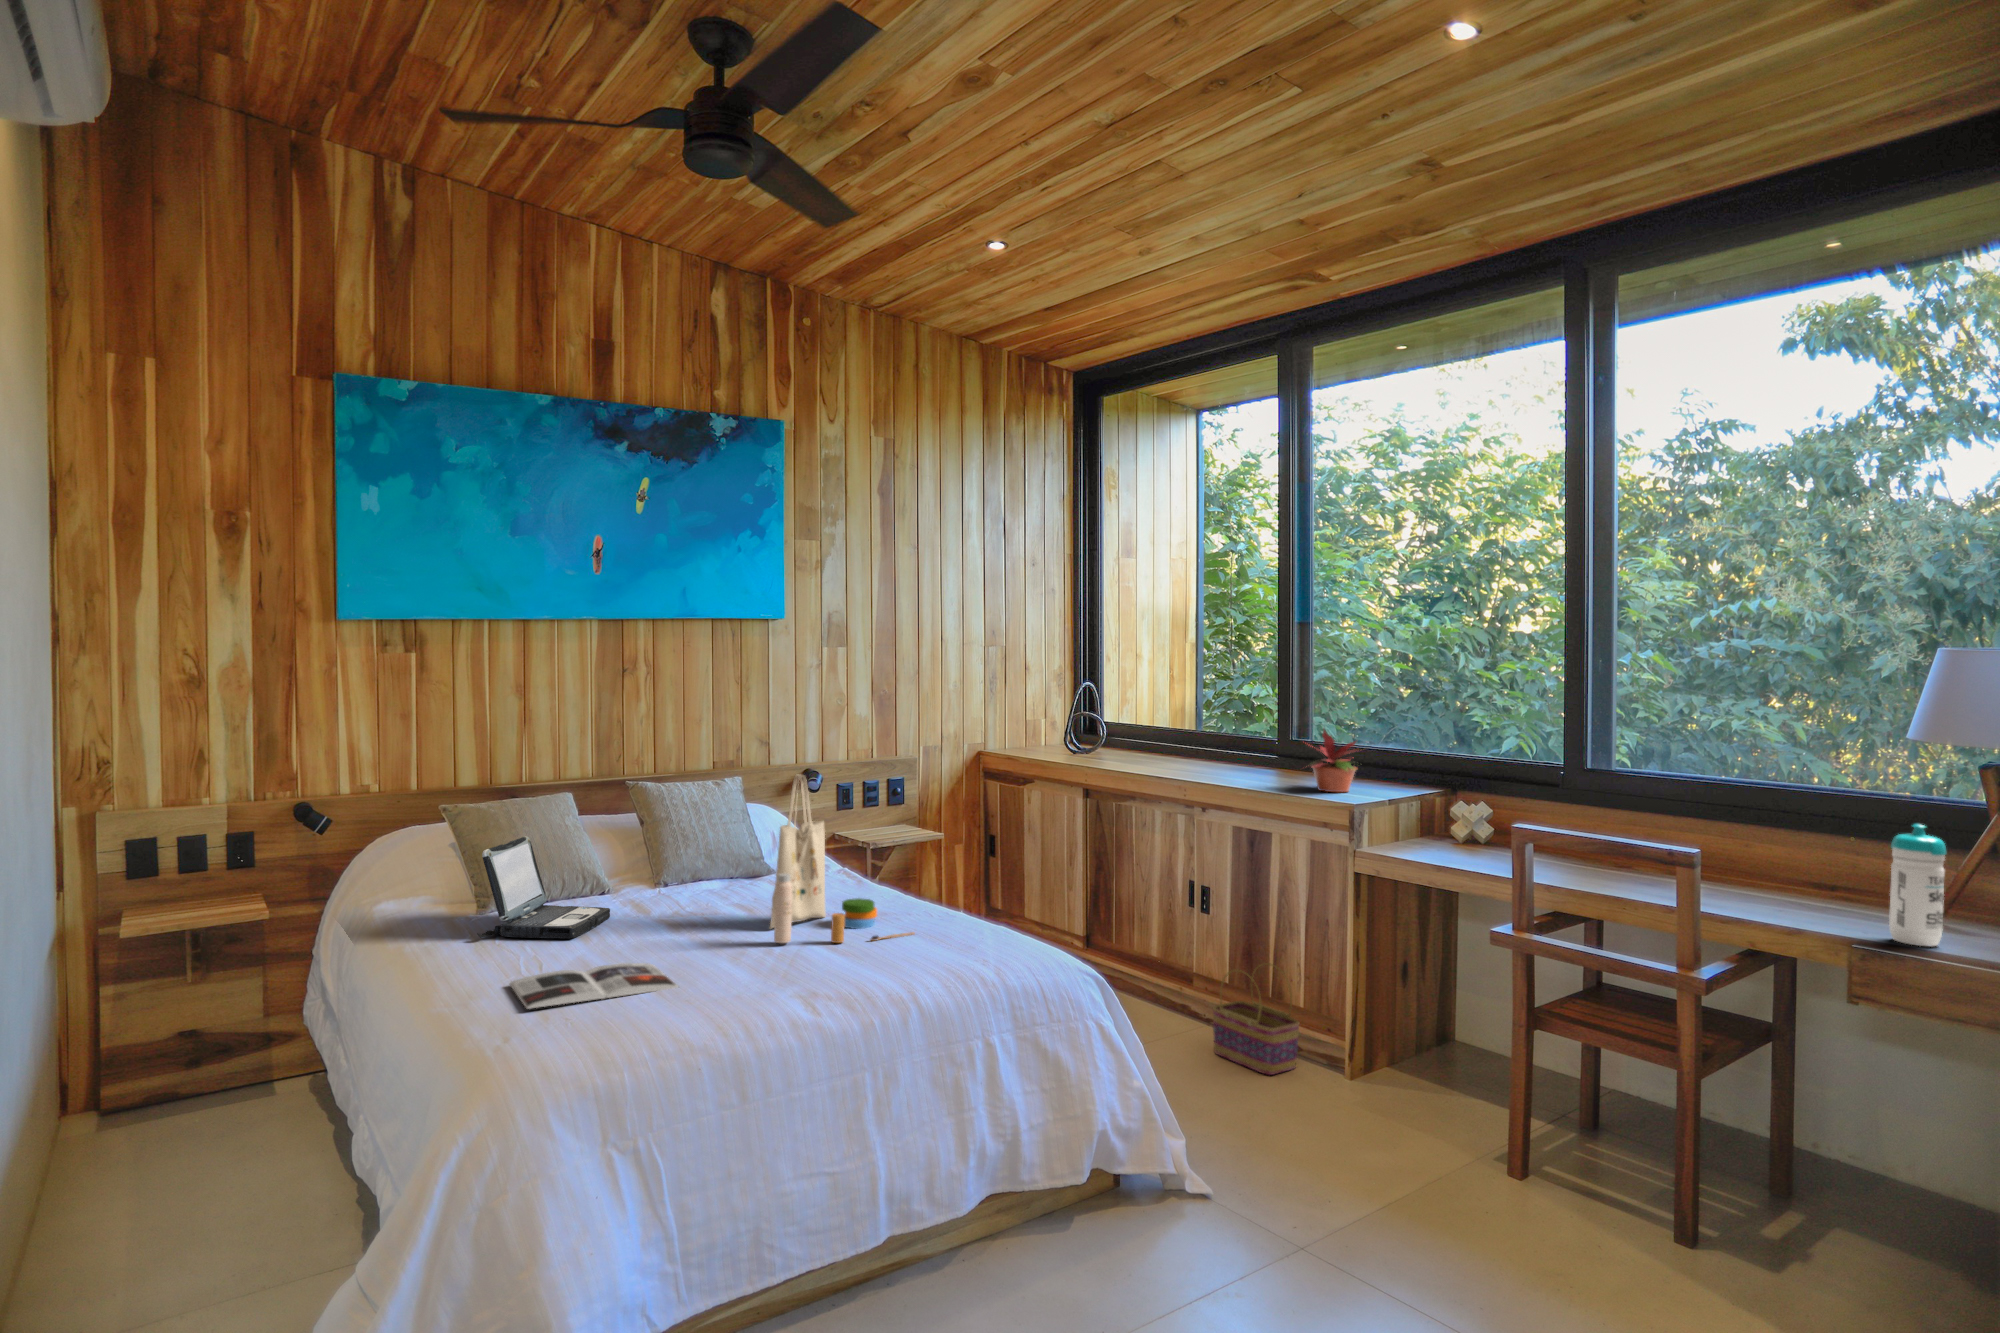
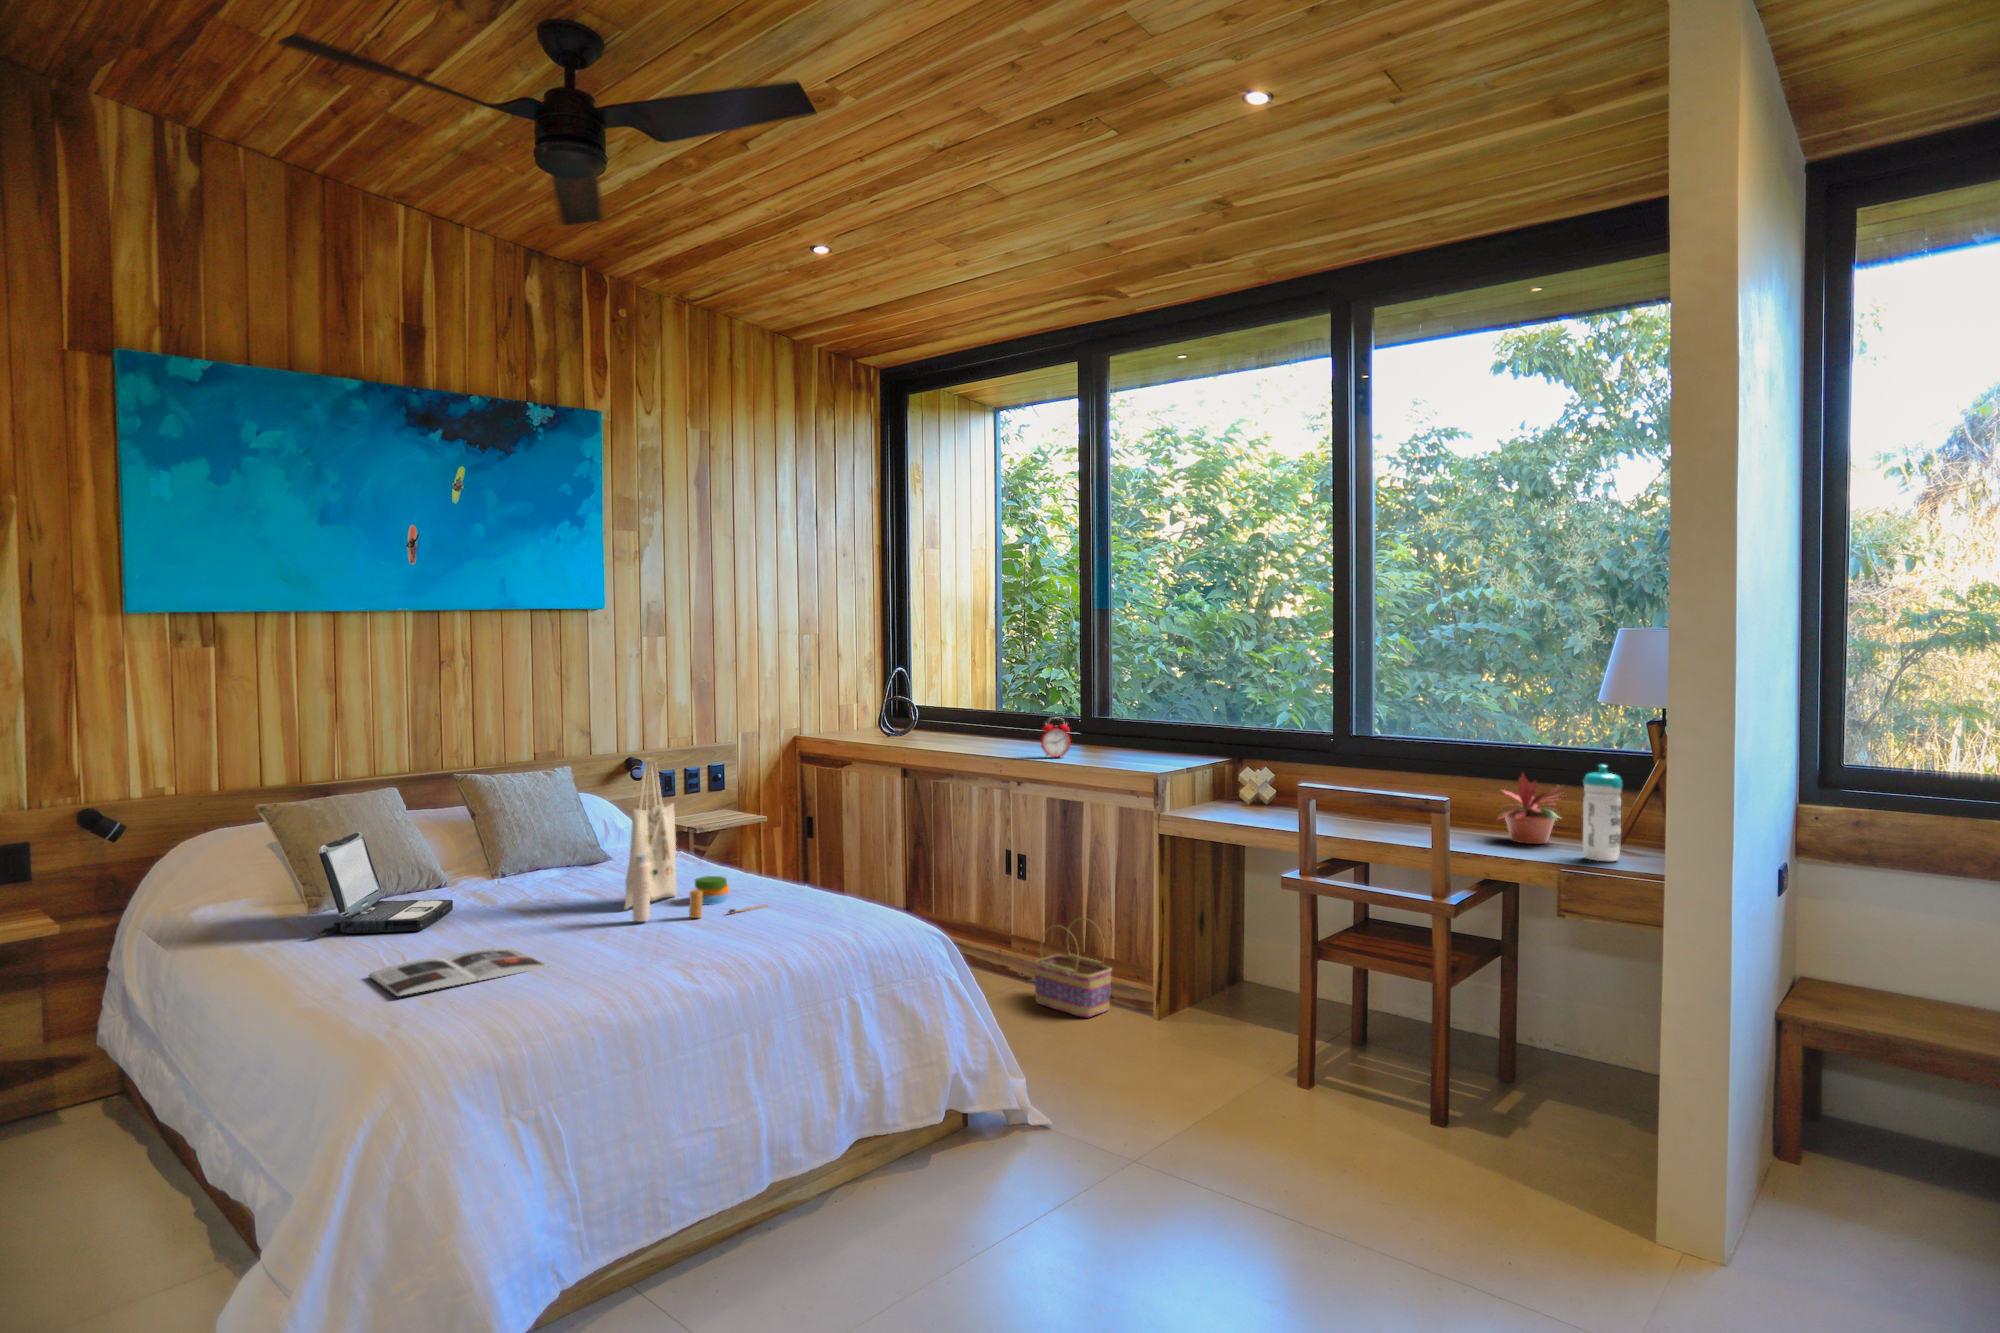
potted plant: present [1306,730,1357,792] -> present [1499,773,1560,844]
alarm clock: none [1227,741,1261,785] -> present [1041,723,1071,757]

